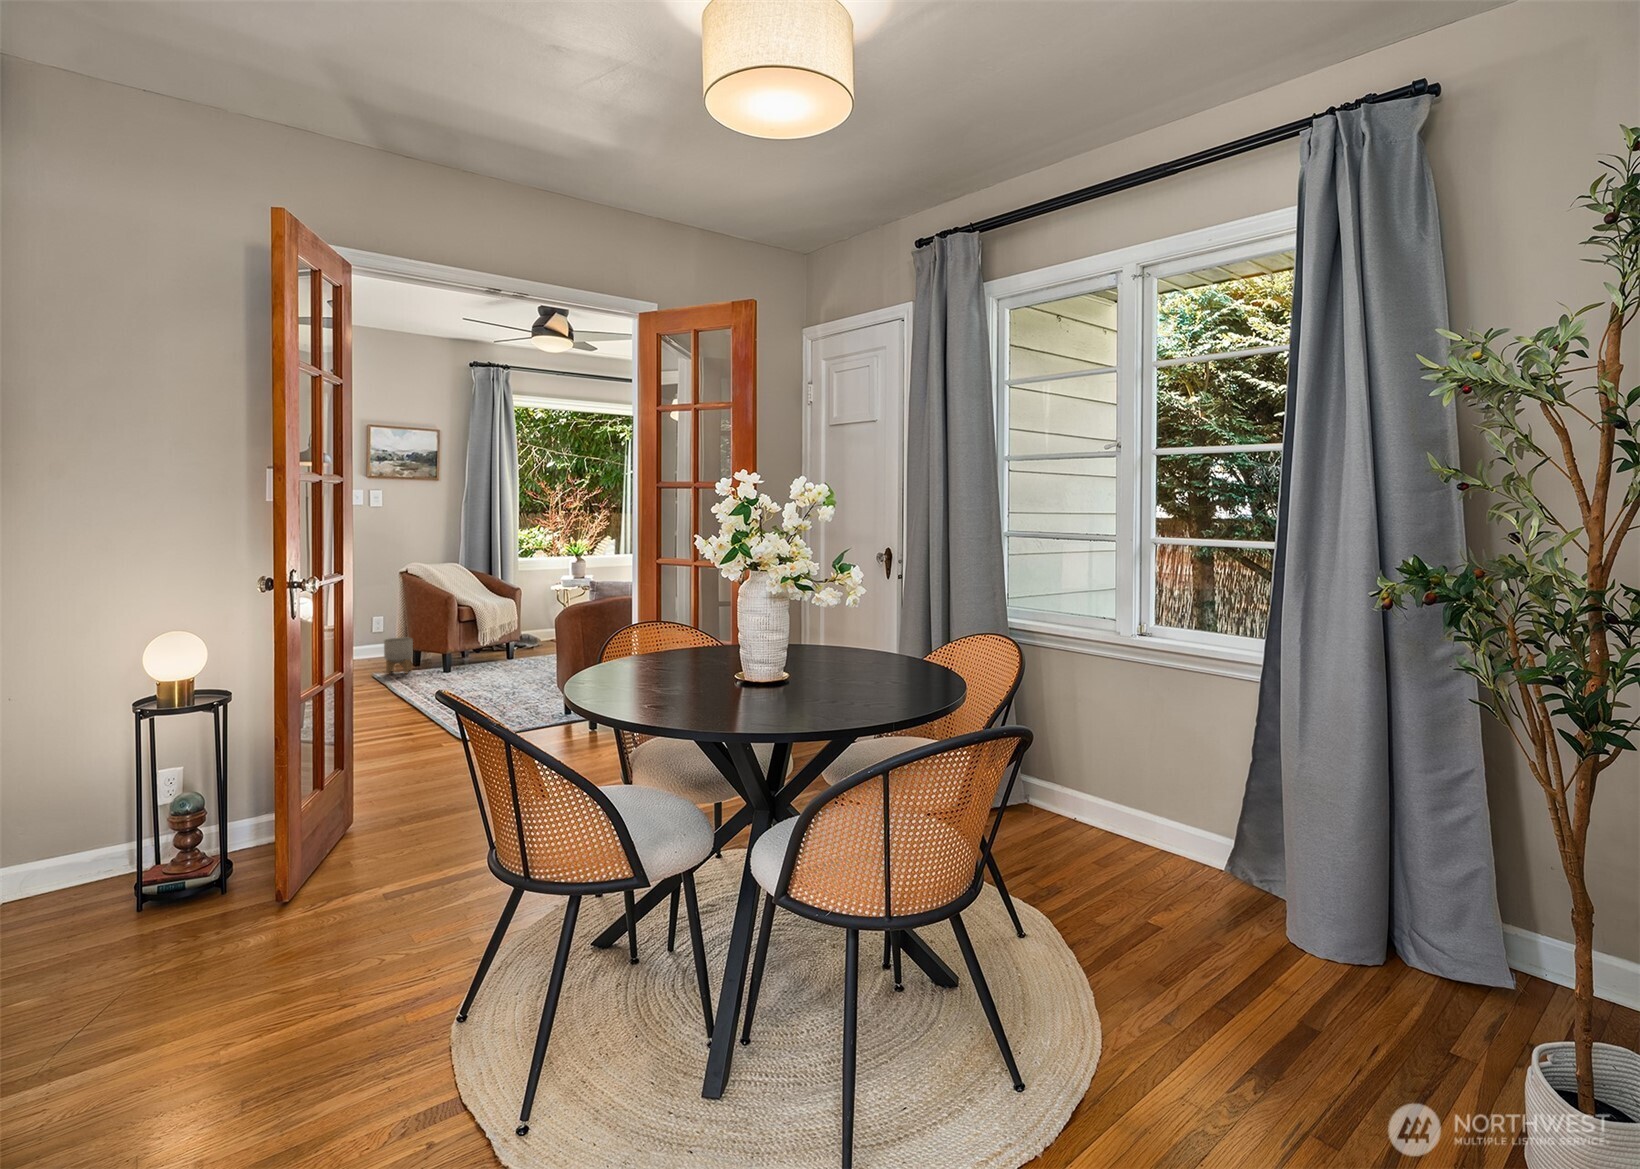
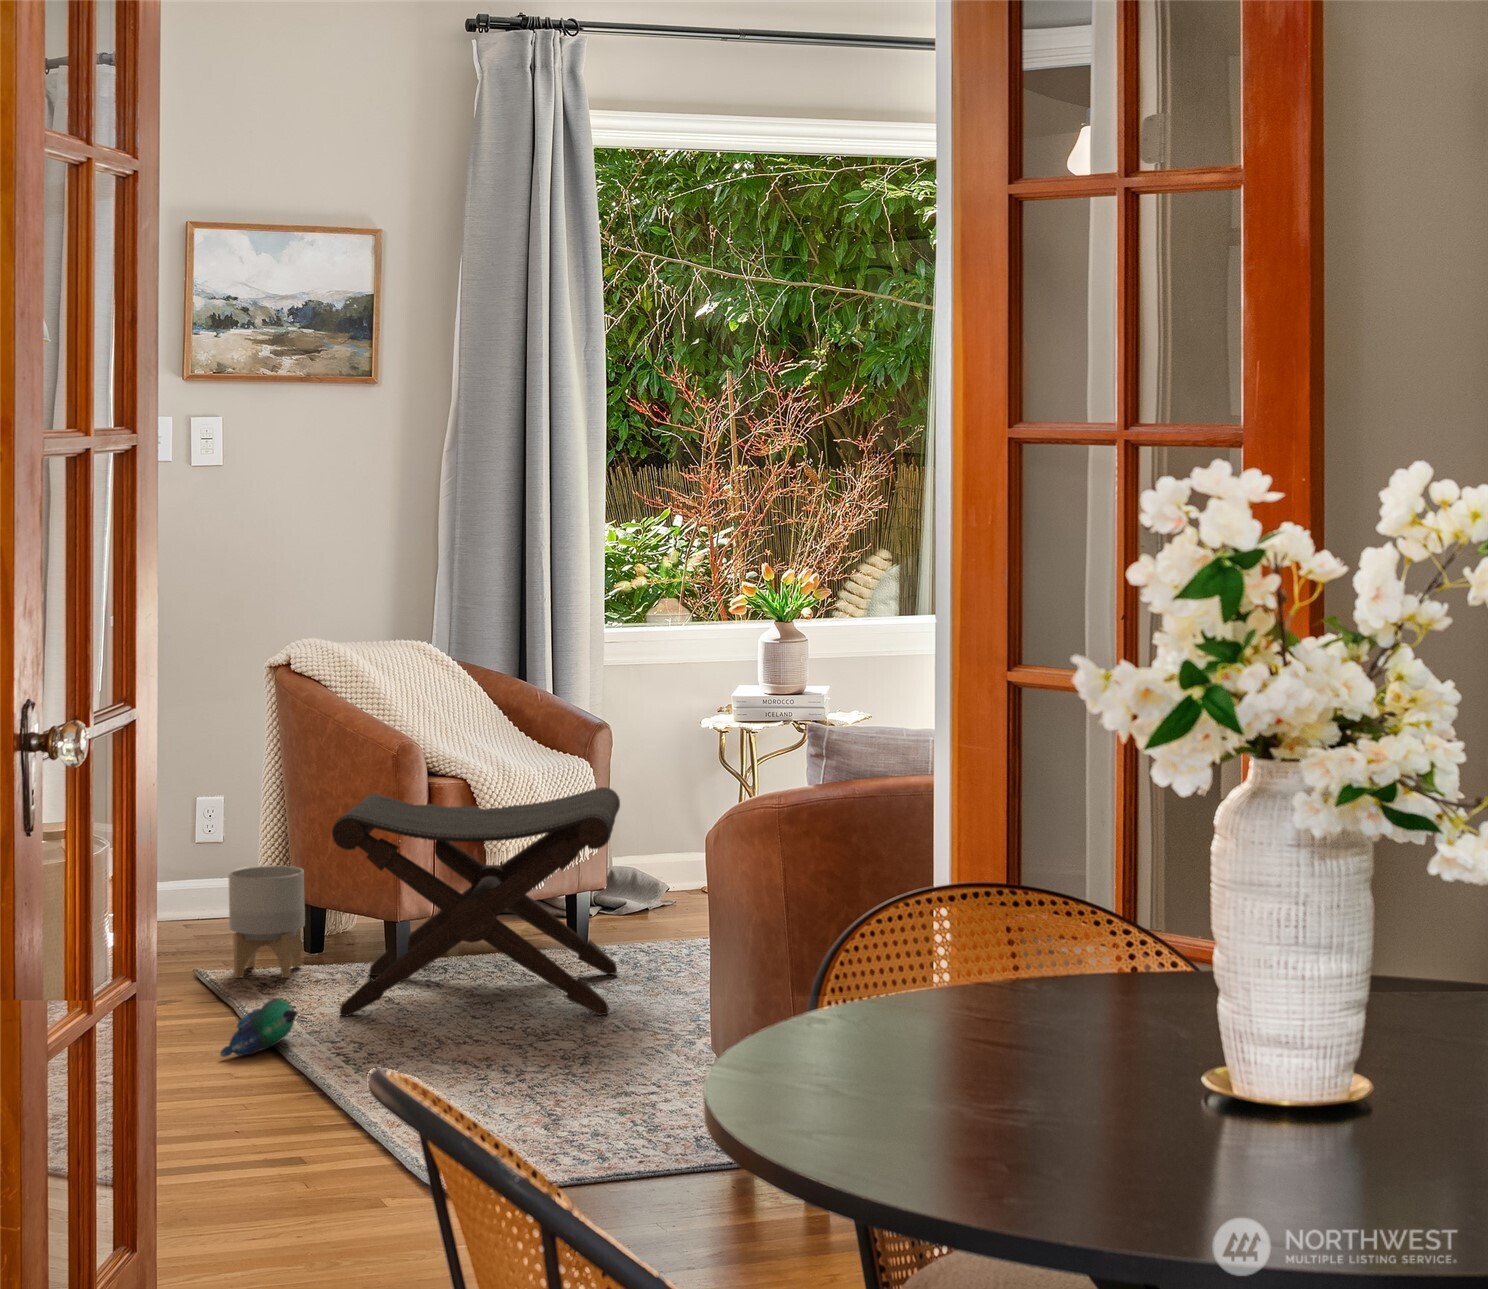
footstool: none [426,610,526,684] -> present [332,787,620,1016]
plush toy: none [386,679,415,698] -> present [220,999,297,1057]

